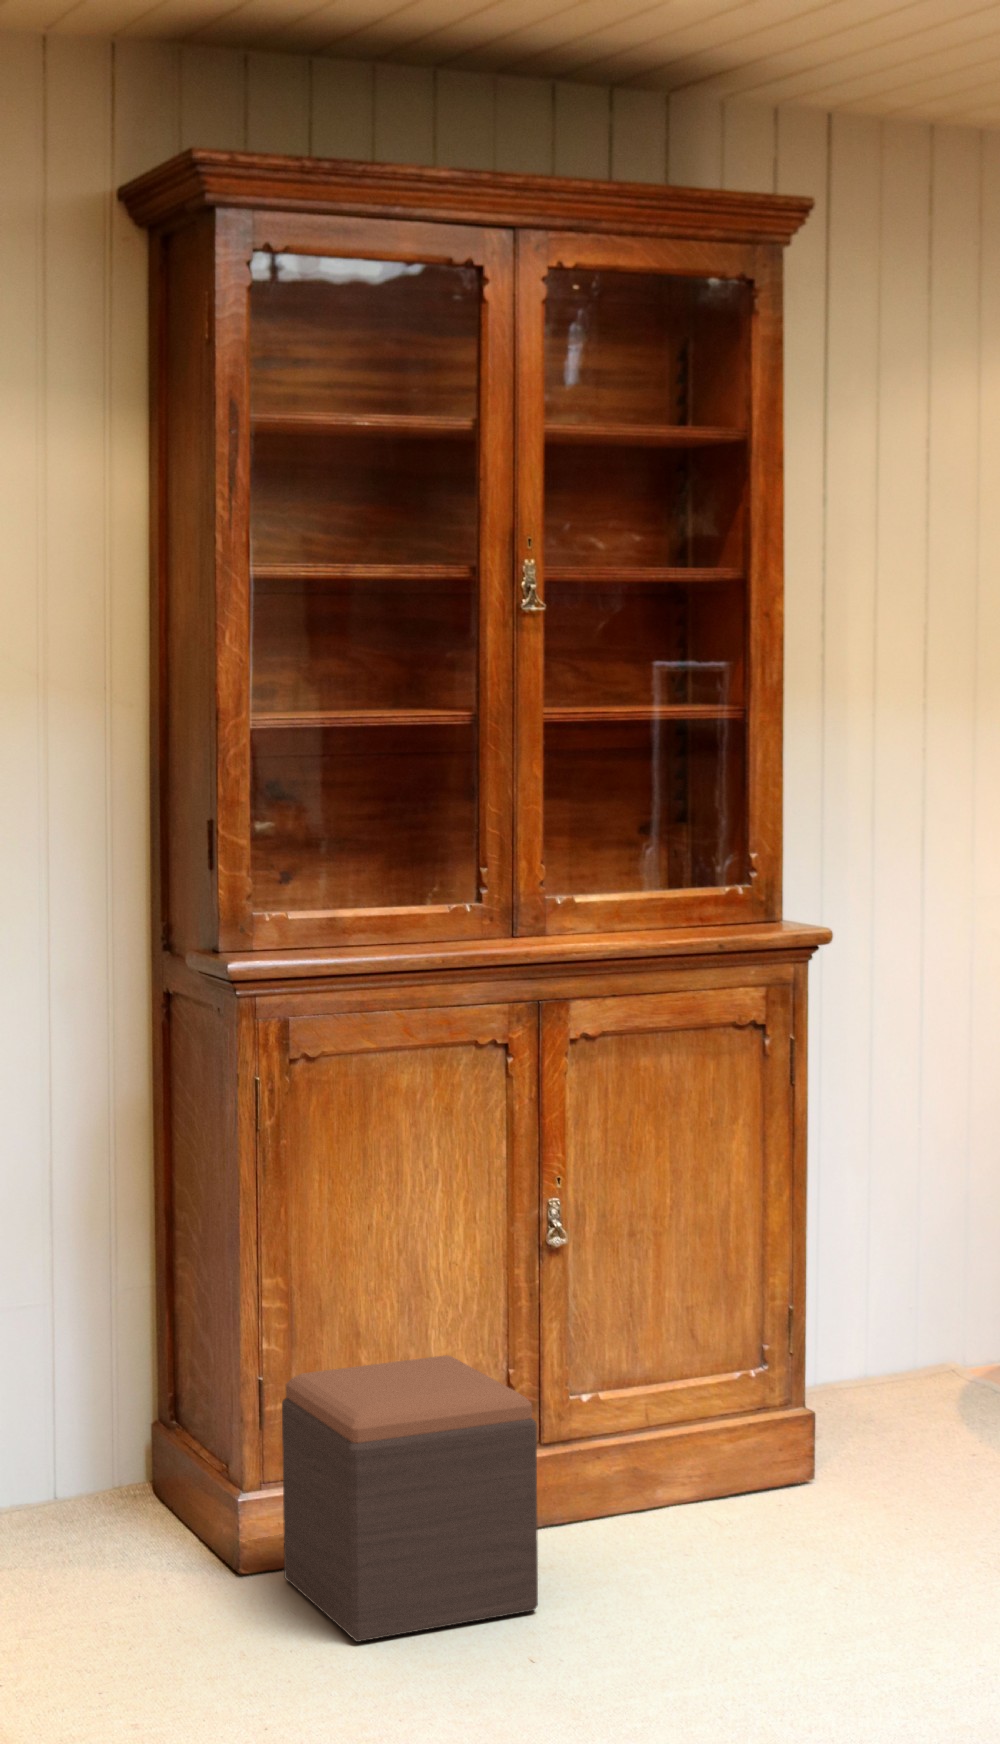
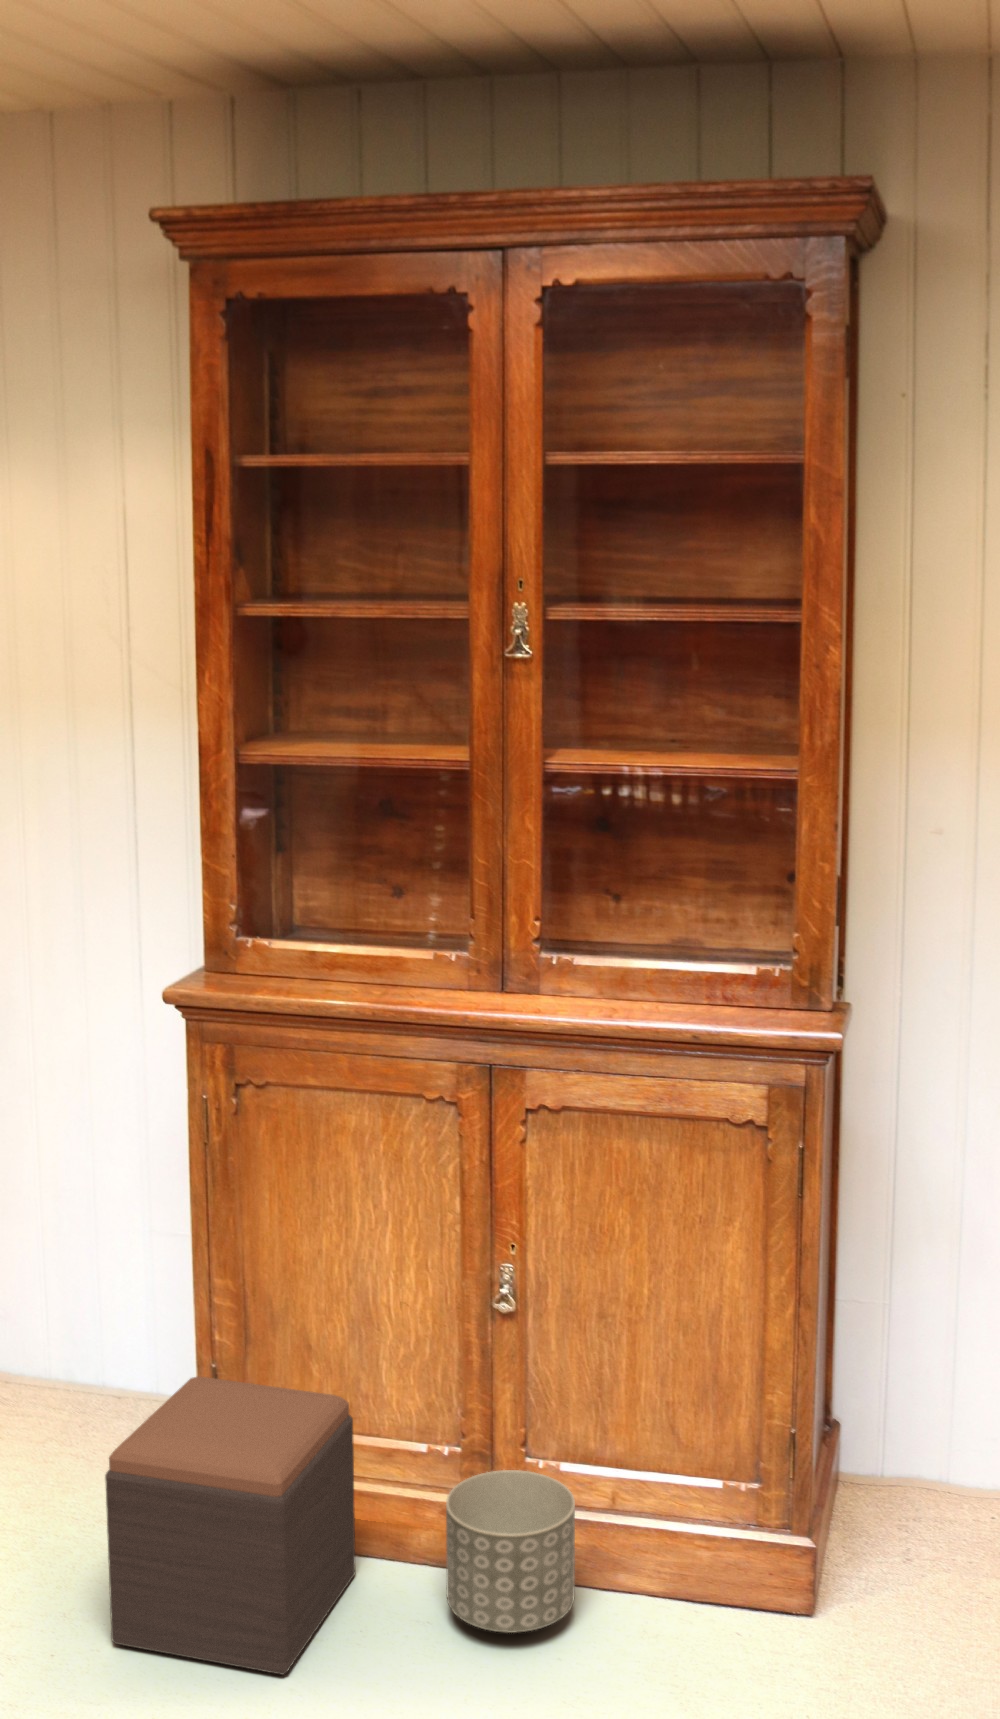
planter: none [561,1398,686,1541] -> present [446,1470,575,1633]

